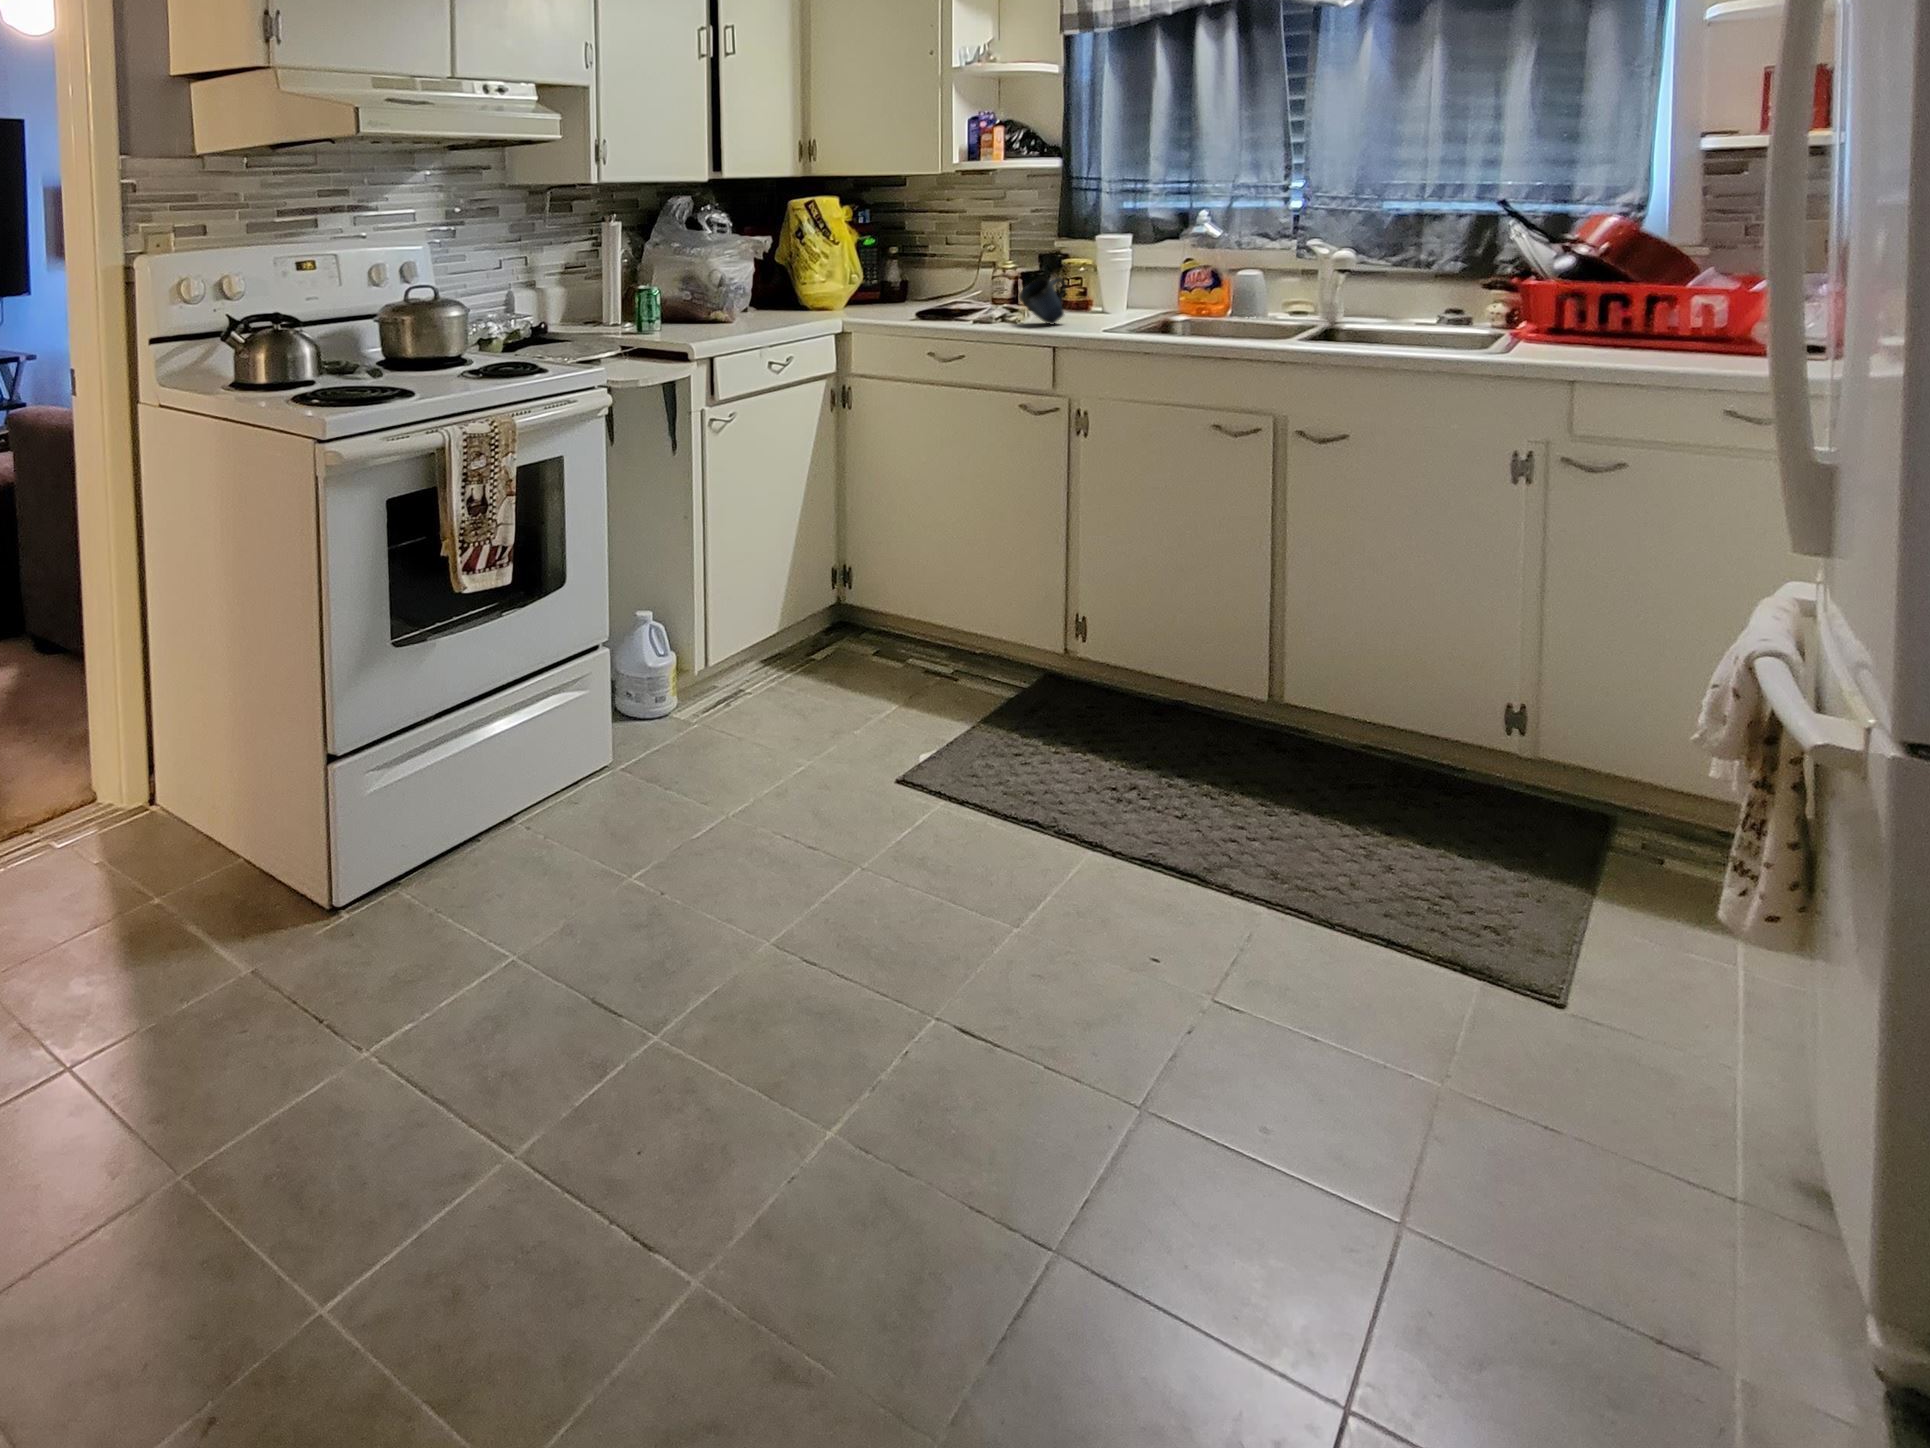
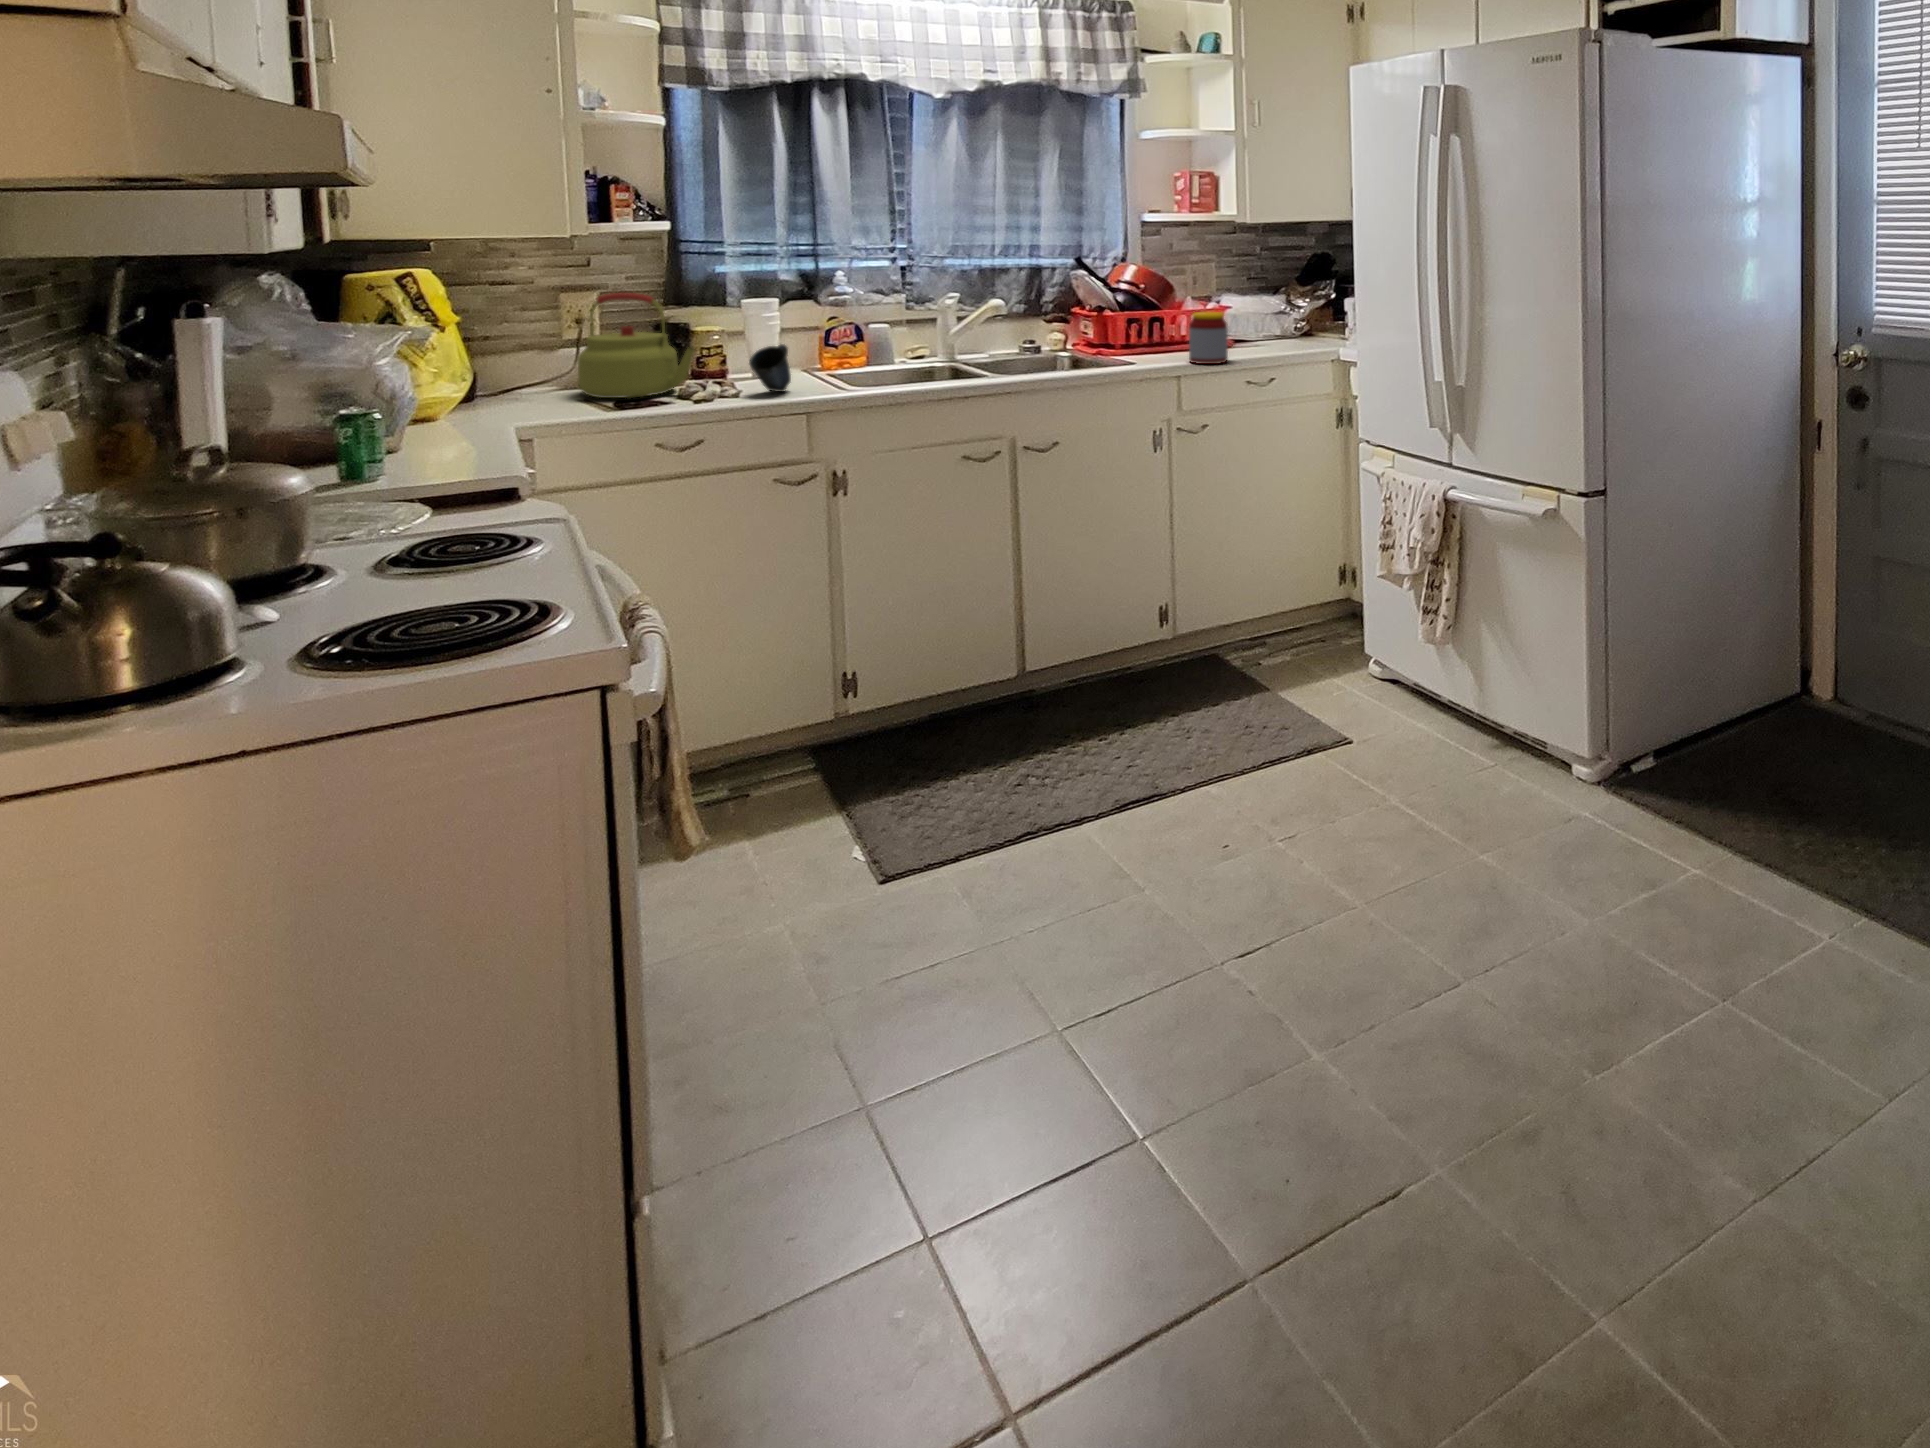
kettle: none [918,223,997,315] -> present [578,293,695,398]
jar: none [1623,281,1704,363] -> present [1189,312,1228,364]

